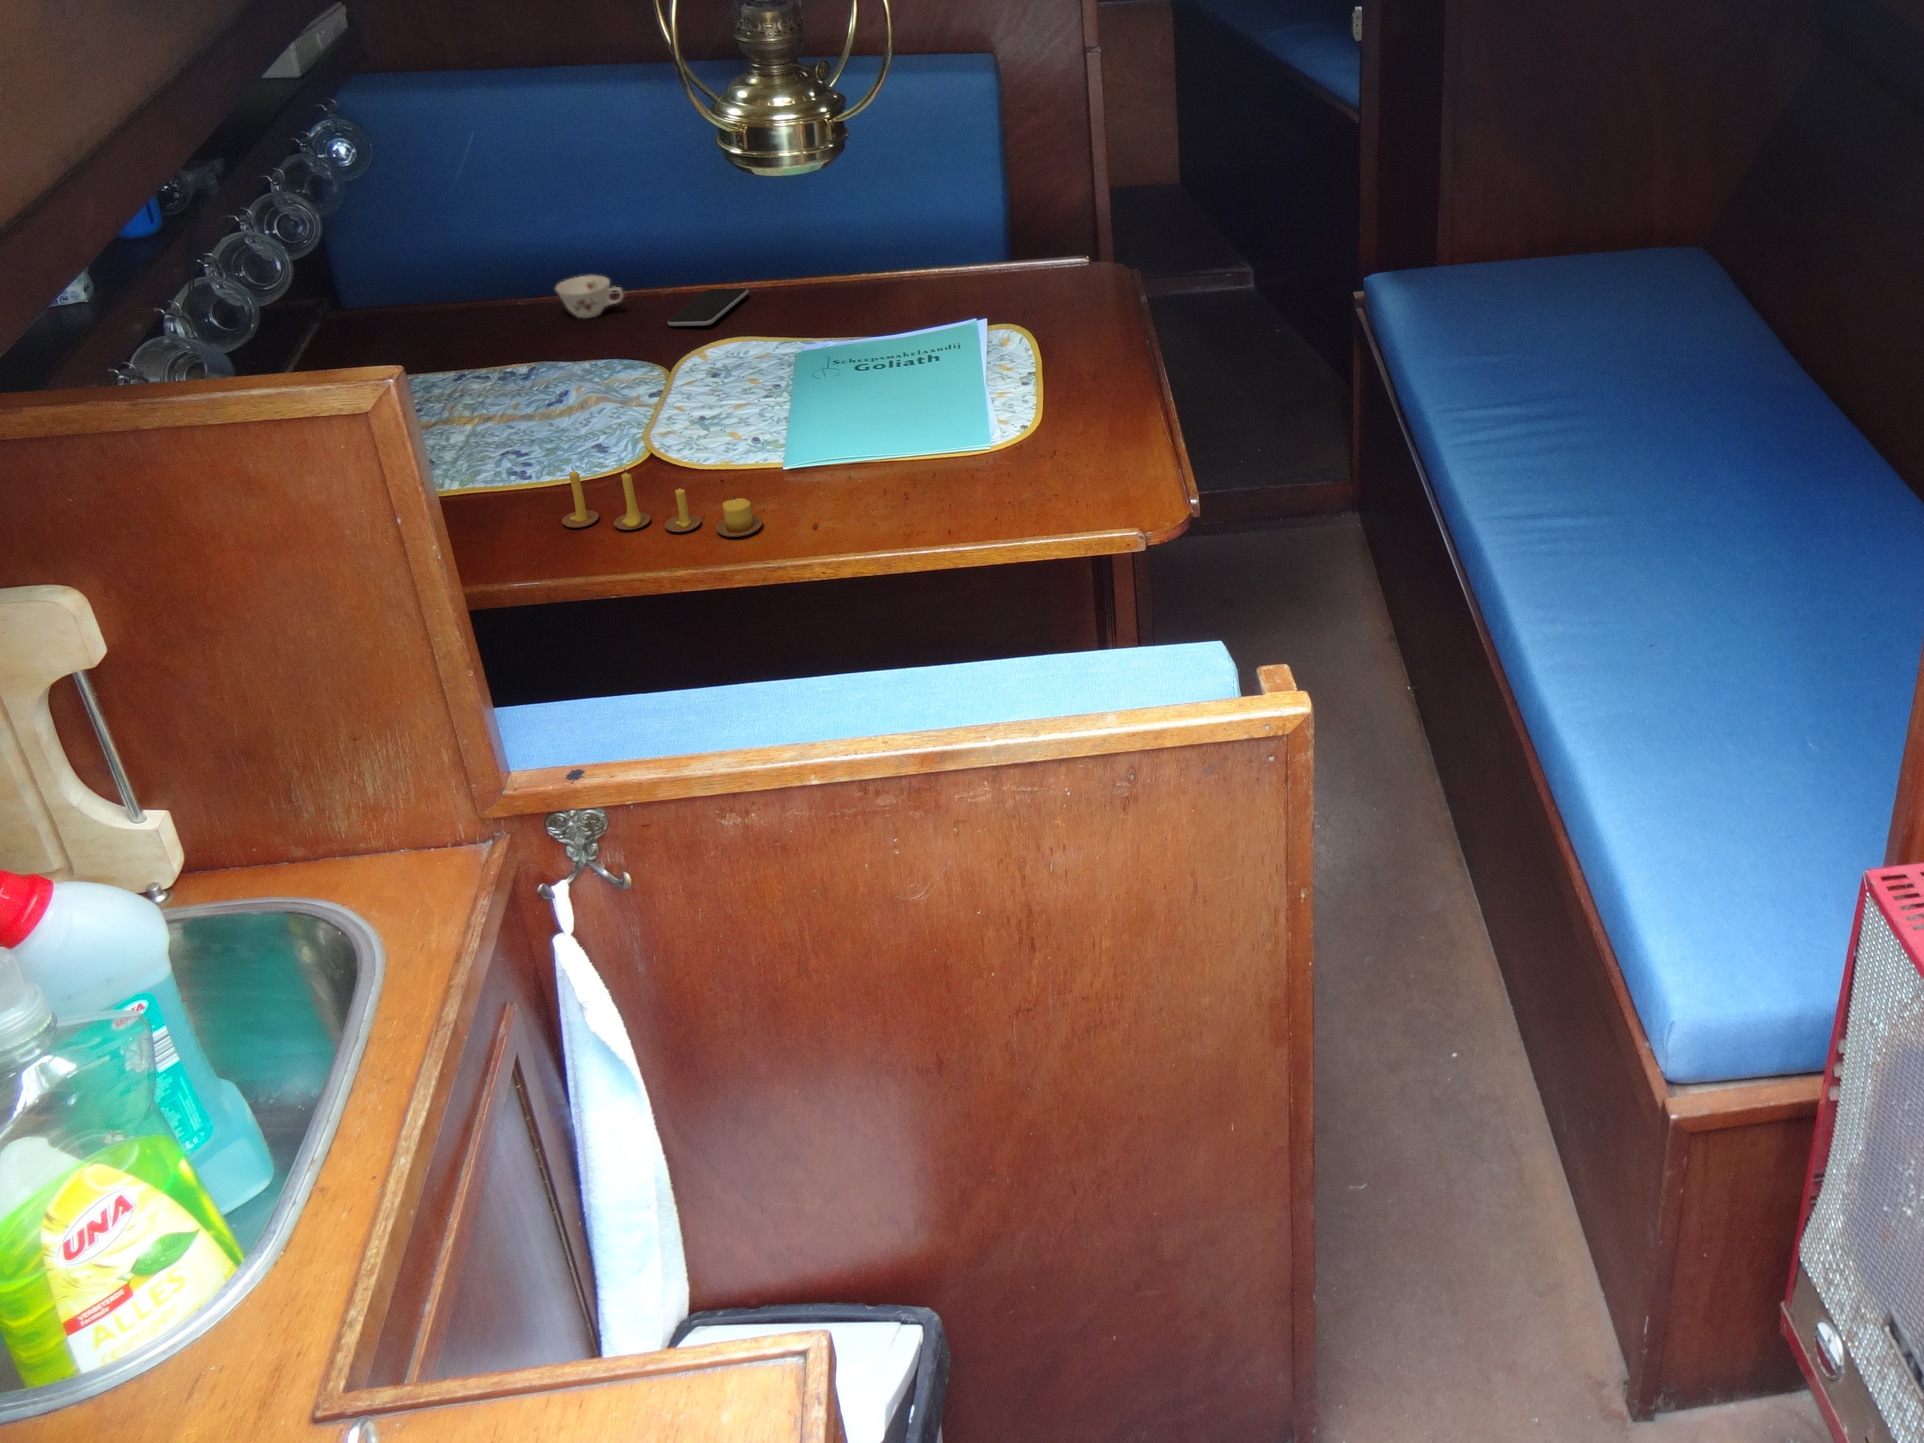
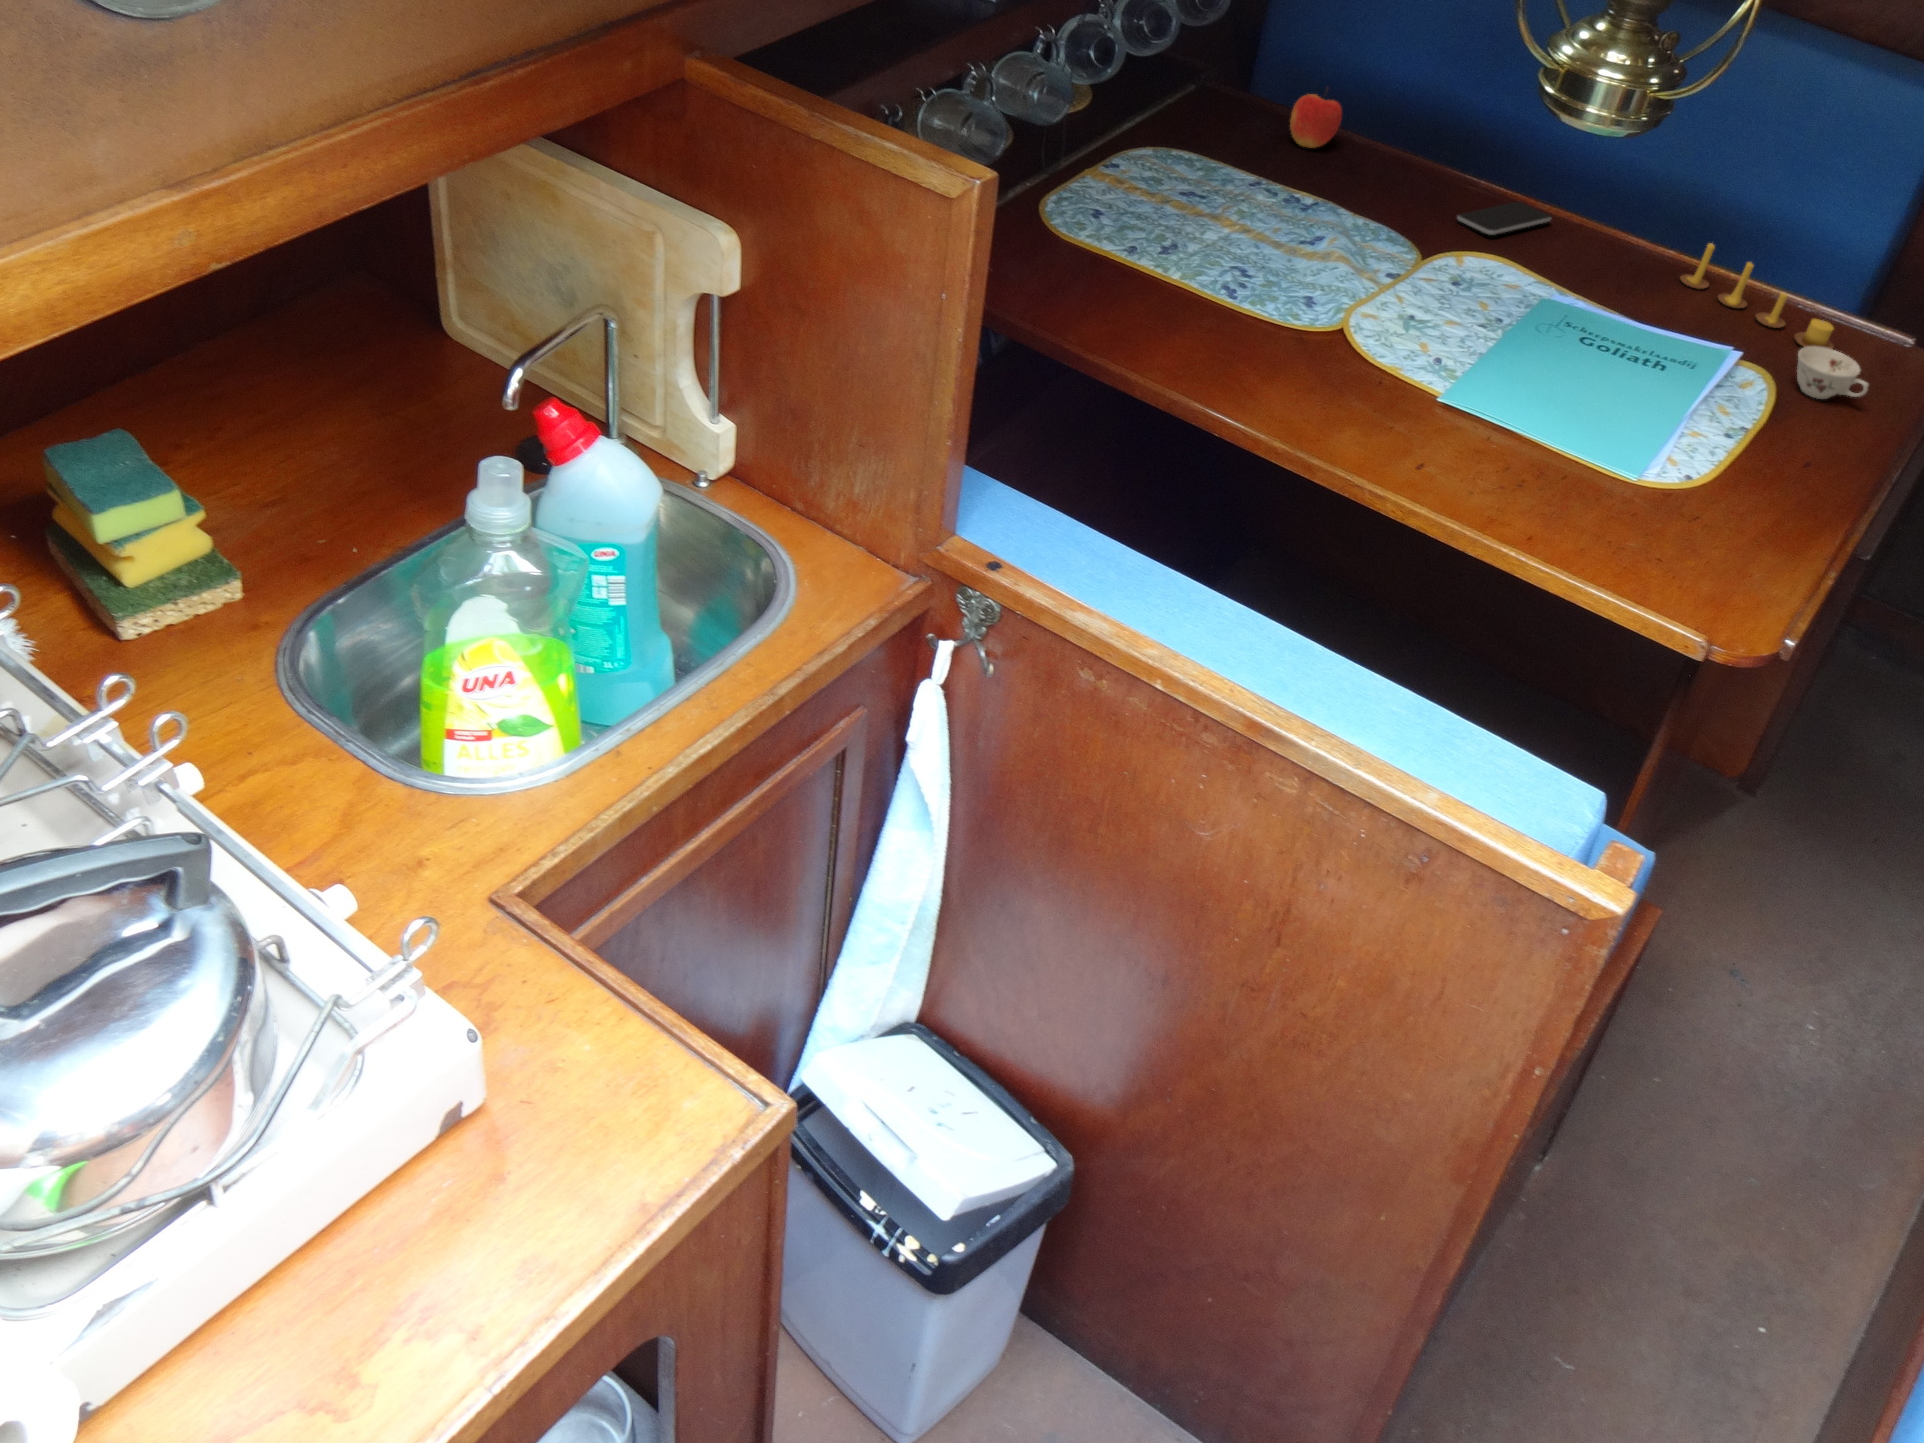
apple: none [441,260,498,327] -> present [1290,88,1342,148]
teacup: present [556,275,623,318] -> present [1797,346,1868,399]
candle: present [562,467,762,537] -> present [1680,243,1834,349]

